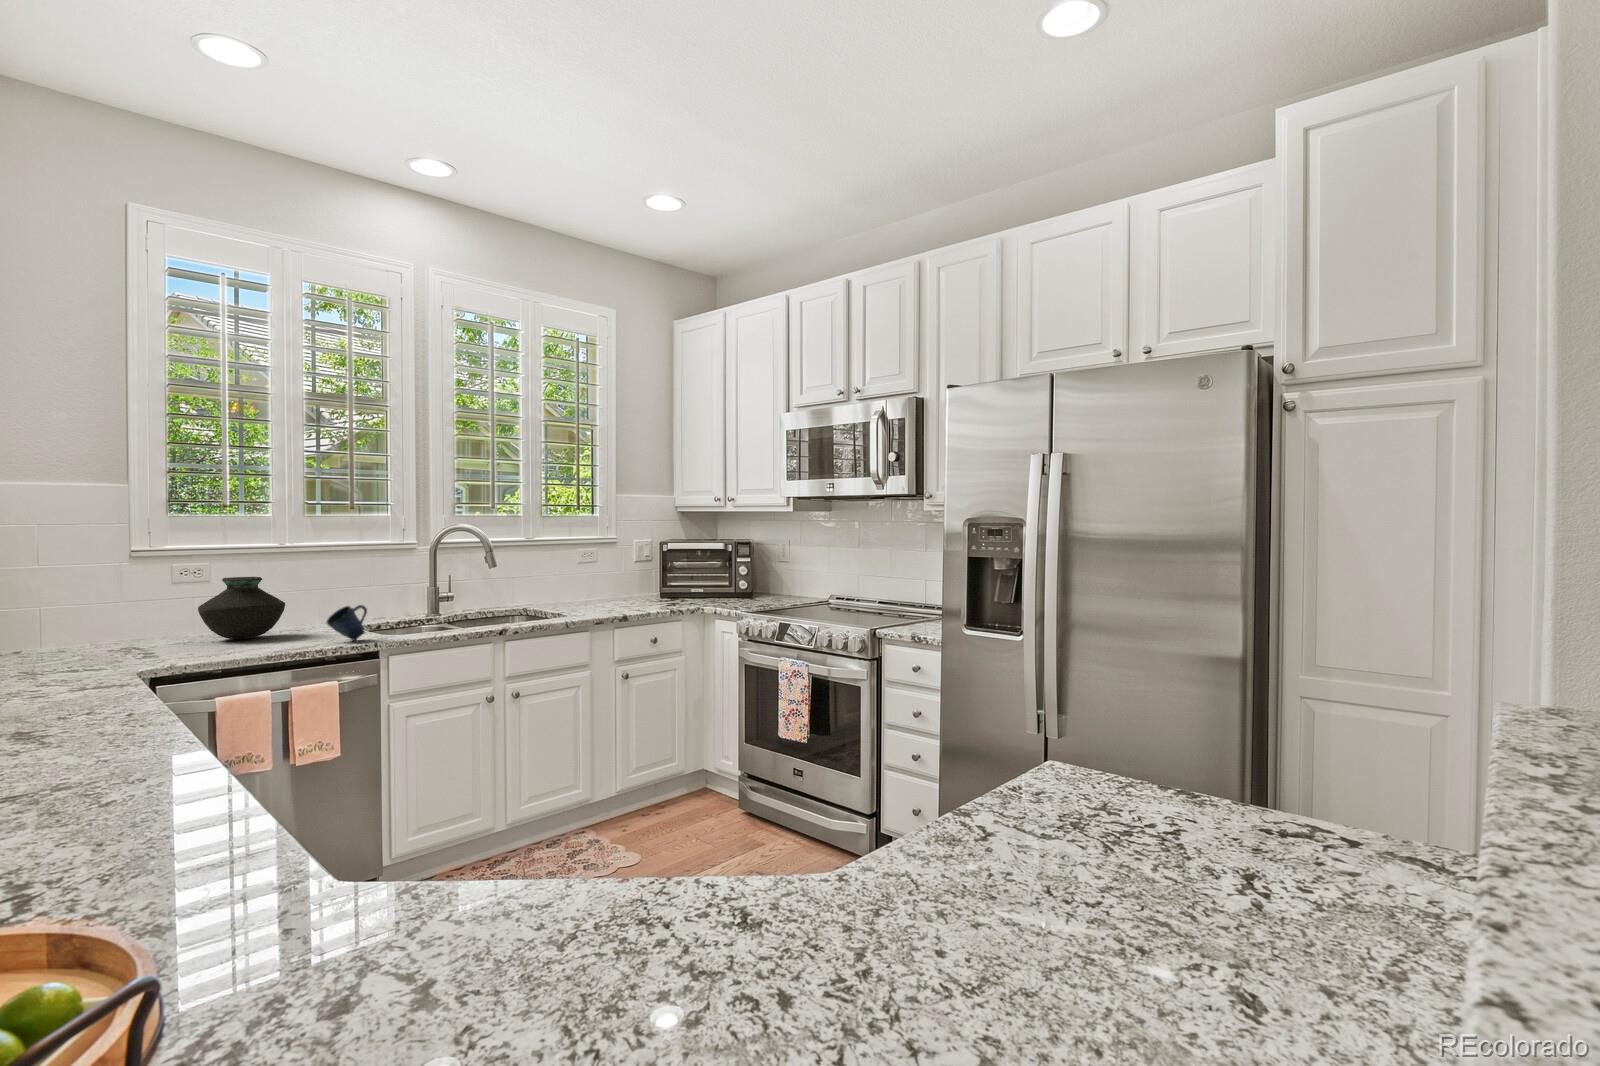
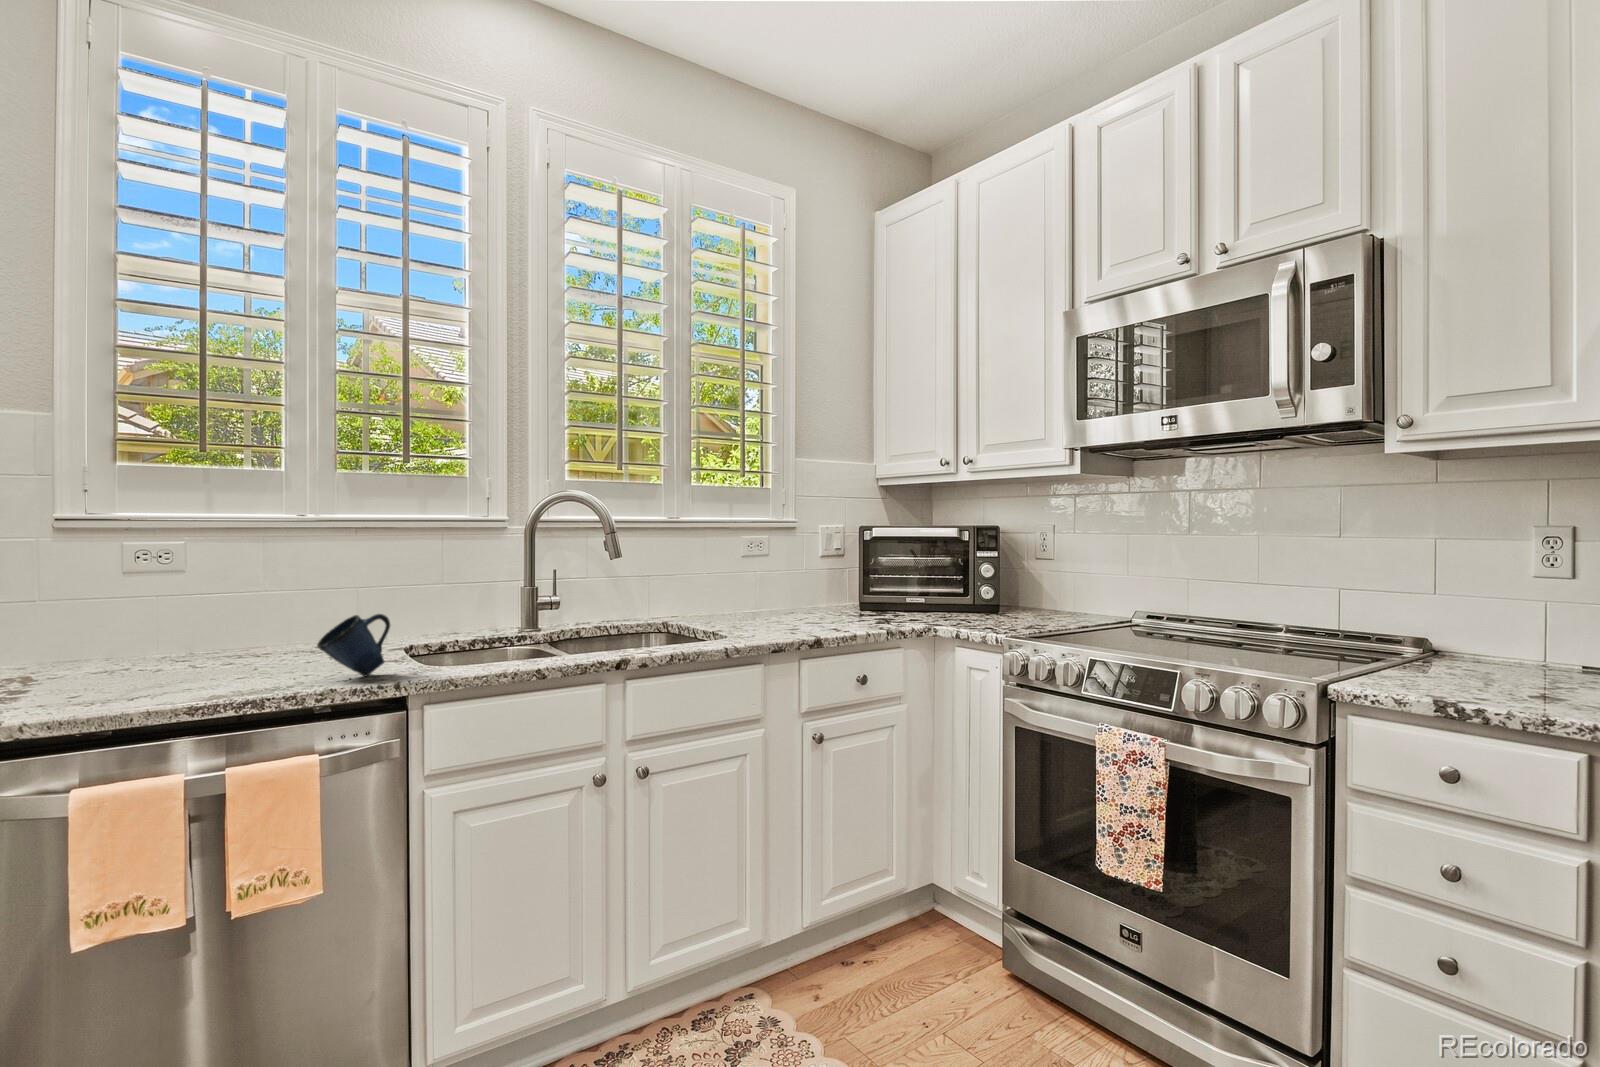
vase: present [198,577,285,639] -> none [138,564,286,666]

